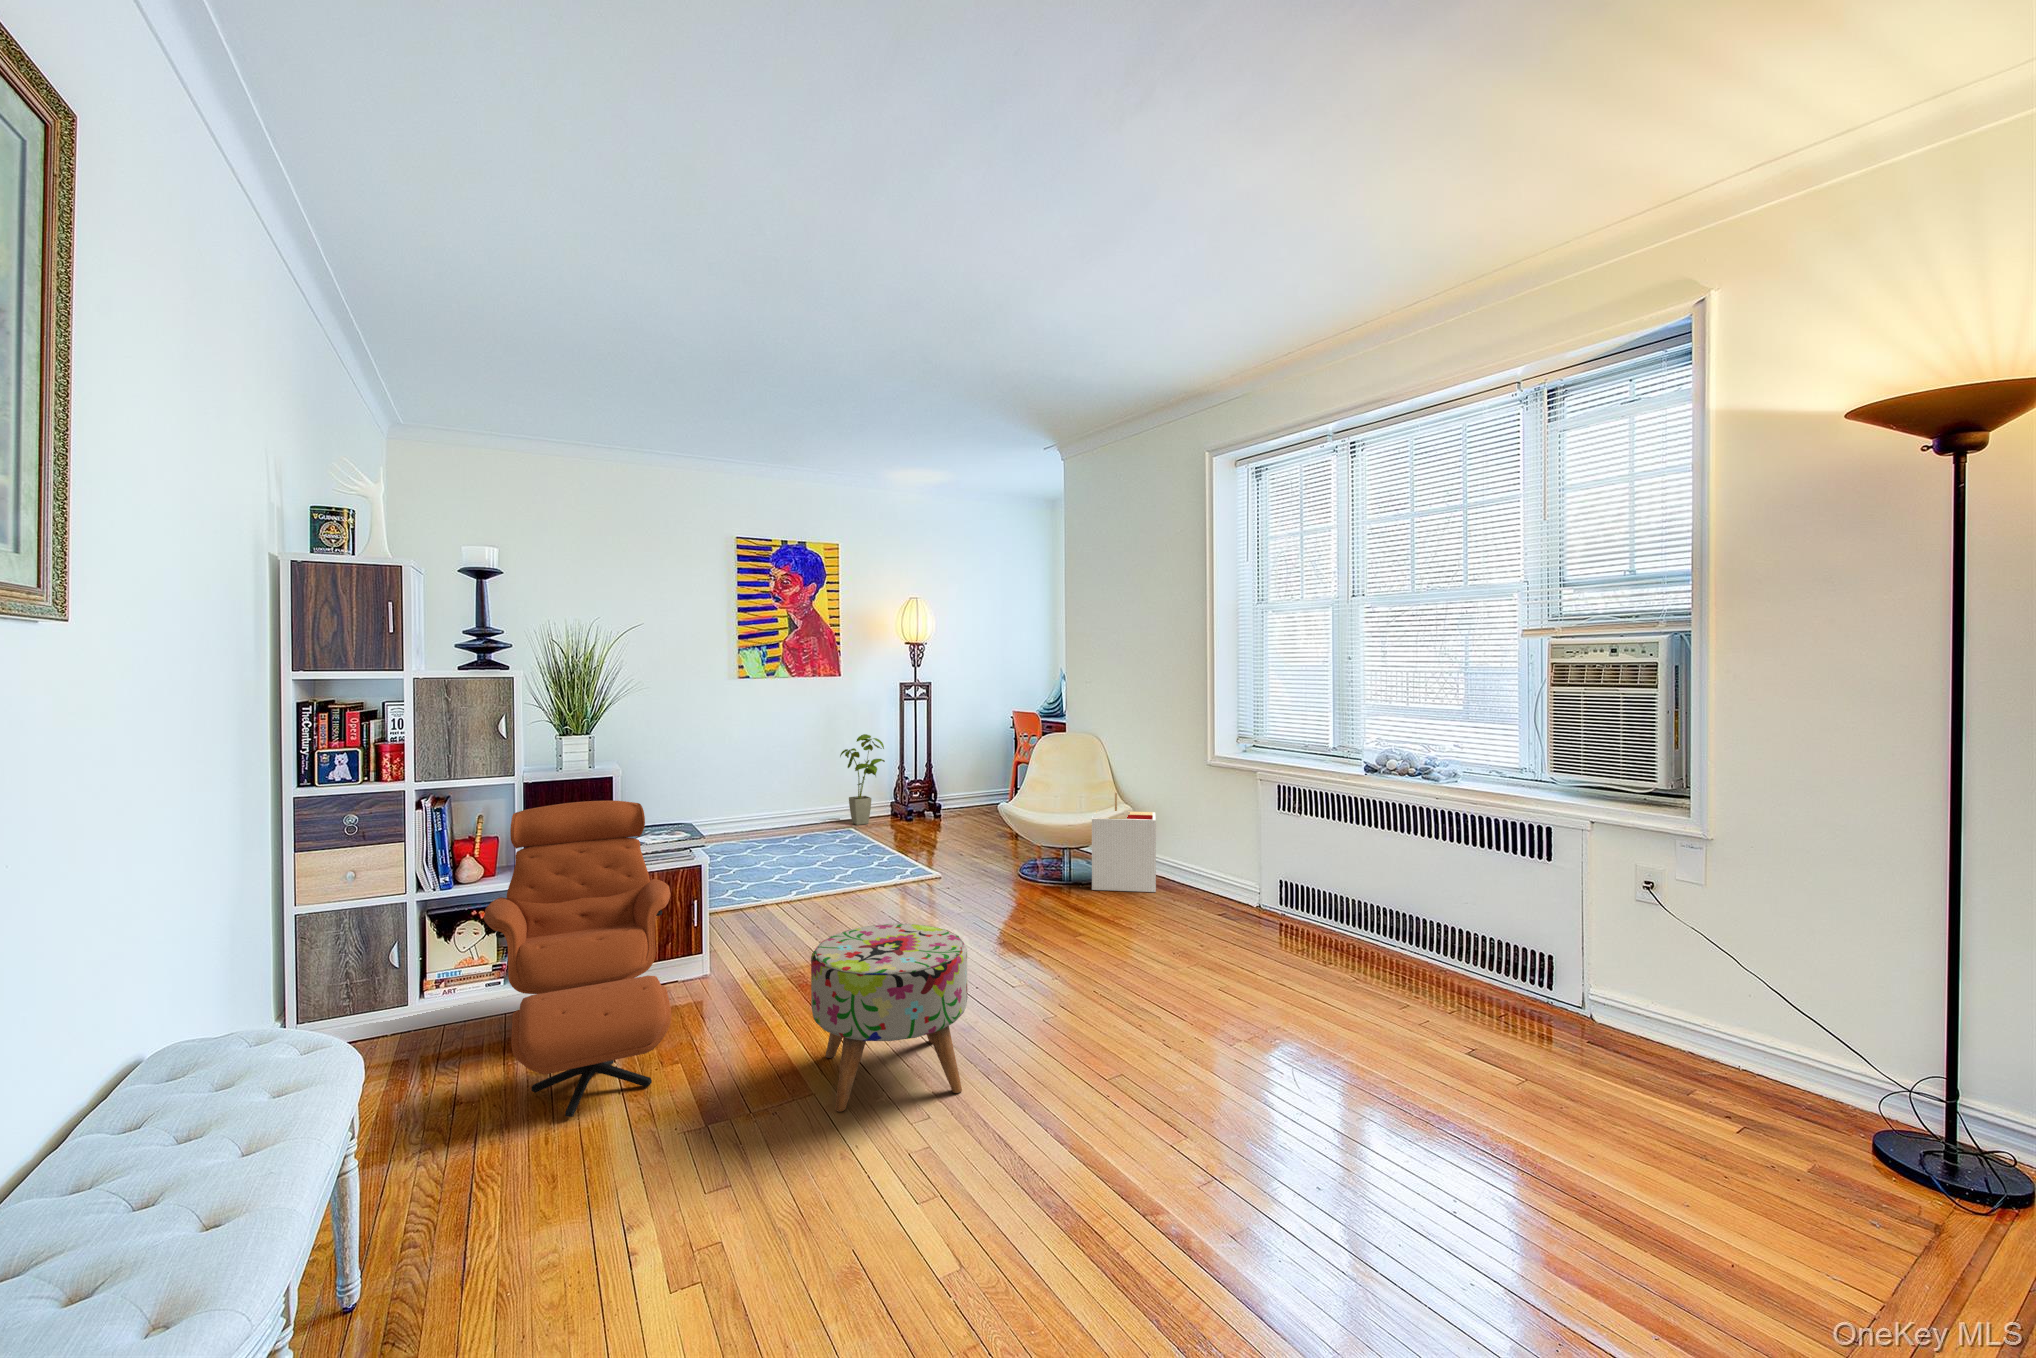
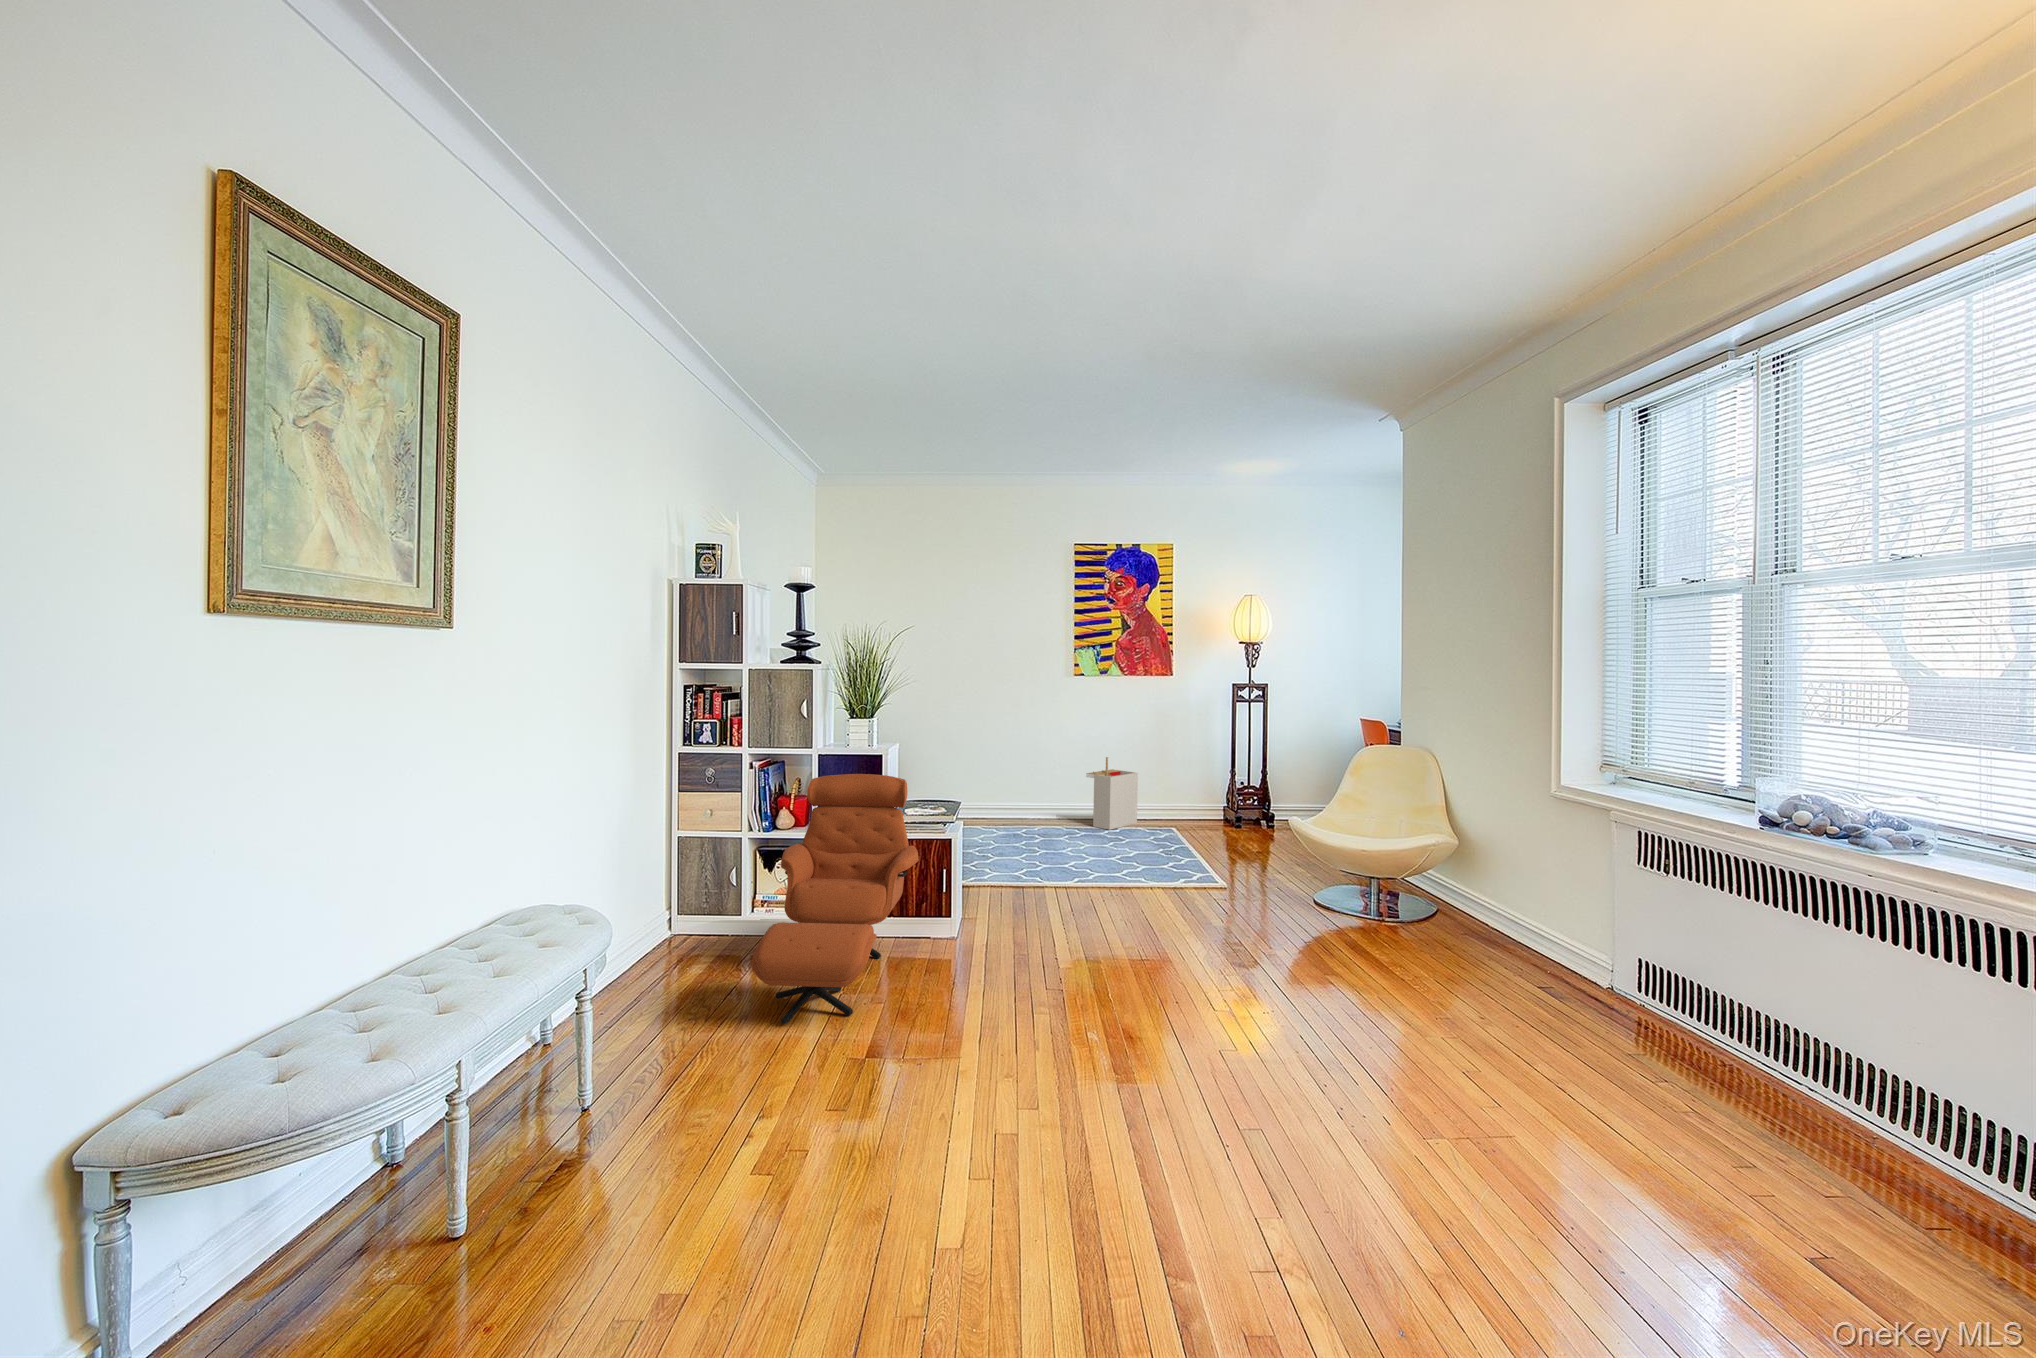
house plant: present [840,734,885,825] -> none [1166,734,1213,823]
storage bin: present [1092,792,1156,892] -> present [1086,757,1138,830]
ottoman: present [811,924,967,1111] -> none [962,916,1110,1095]

